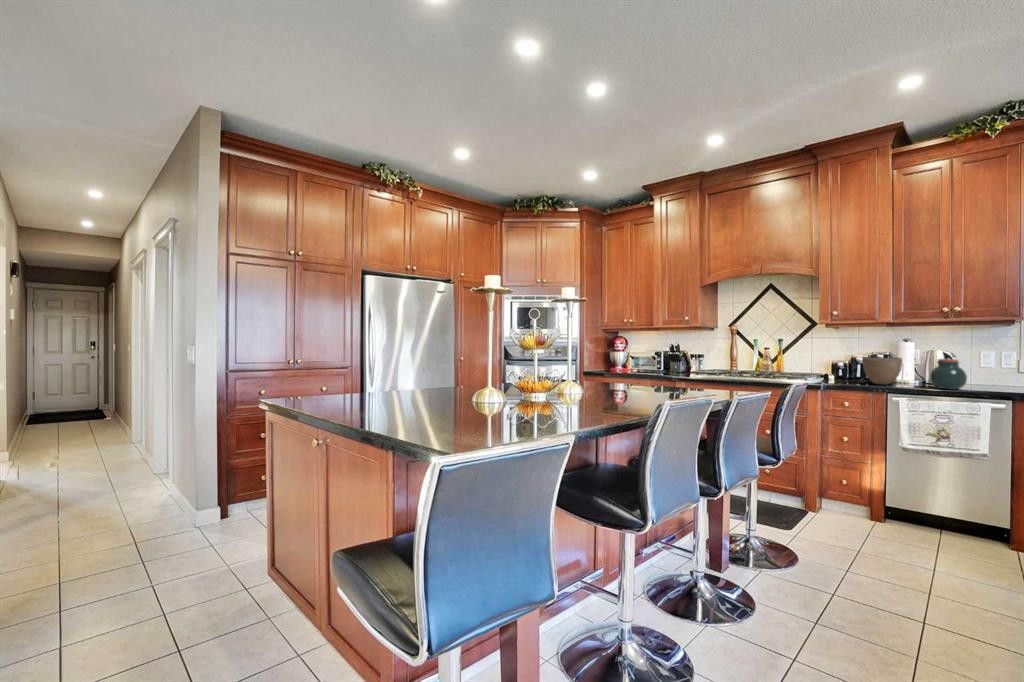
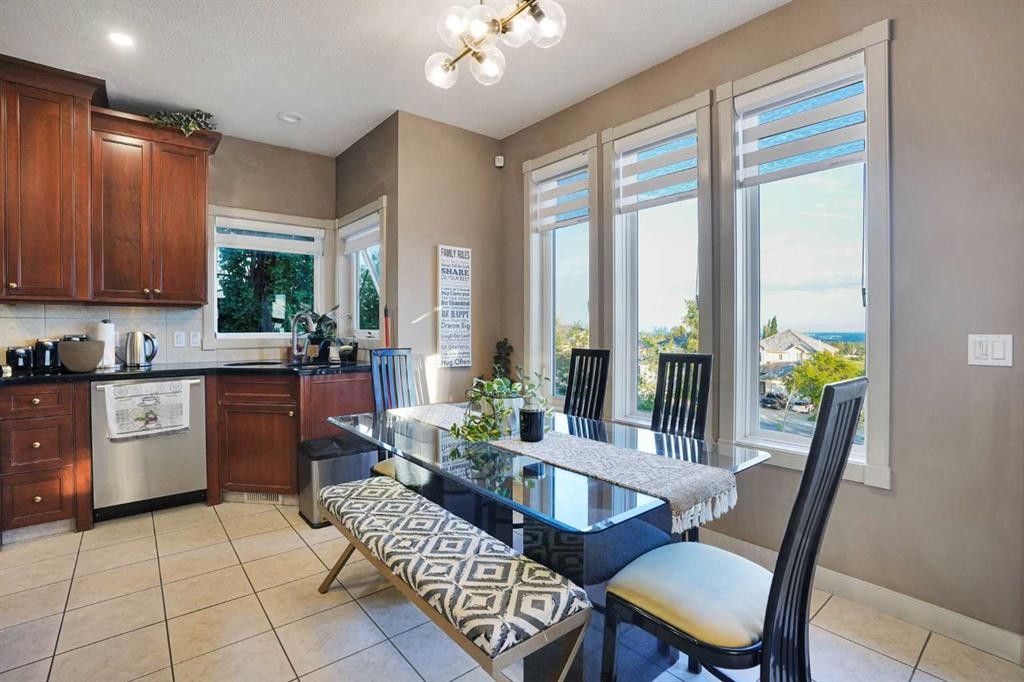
jar: present [930,359,967,389] -> none [135,341,169,371]

